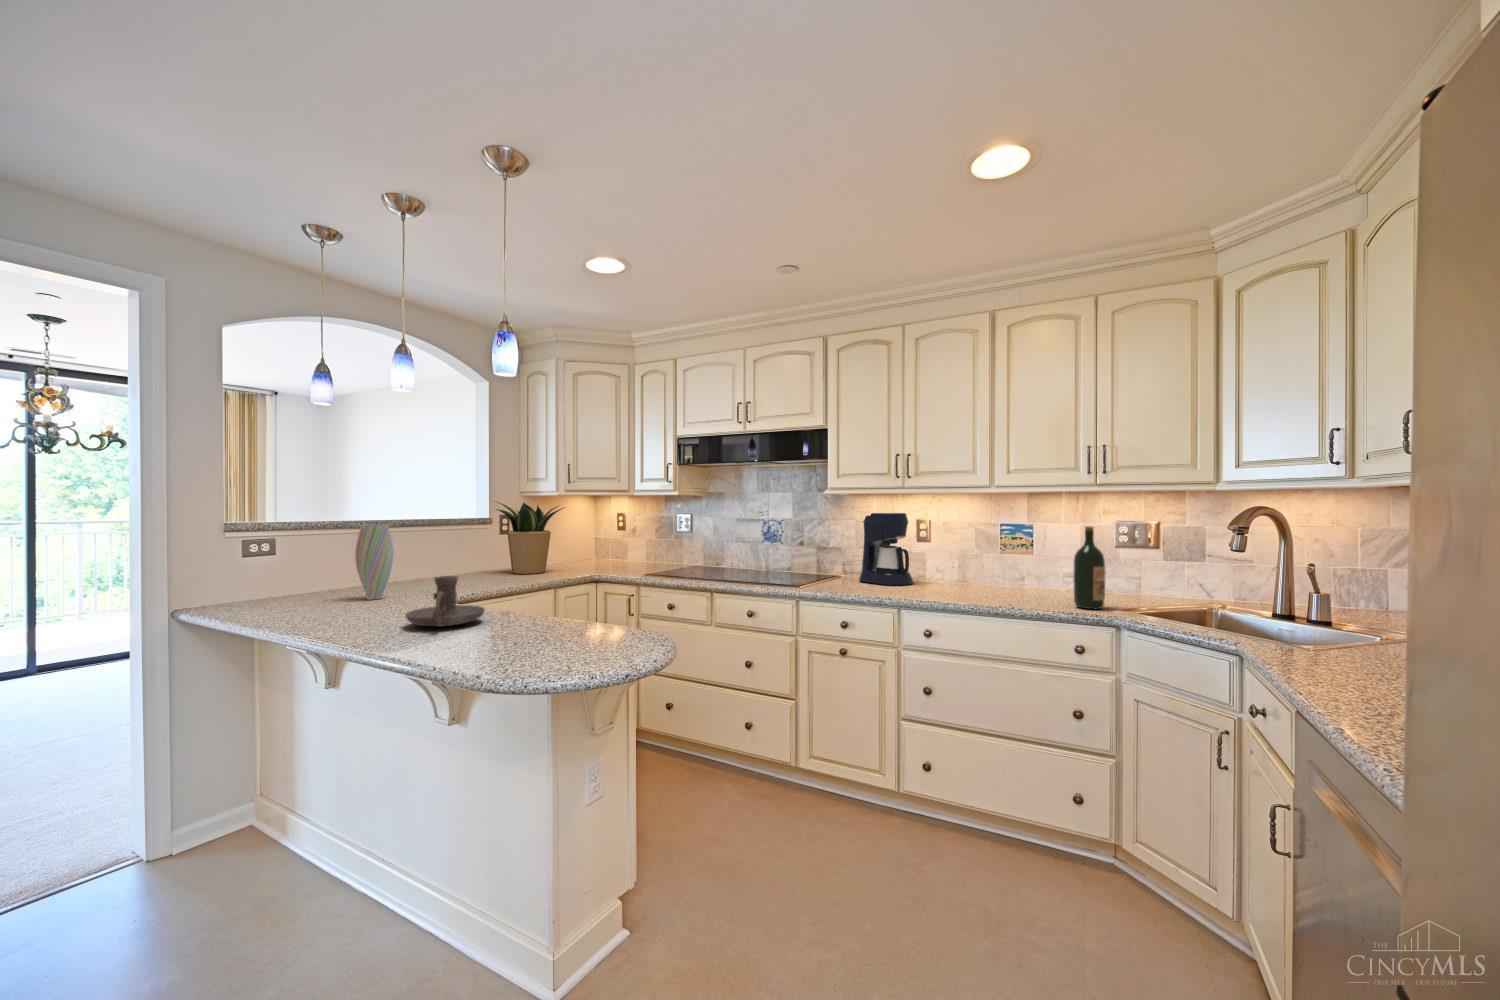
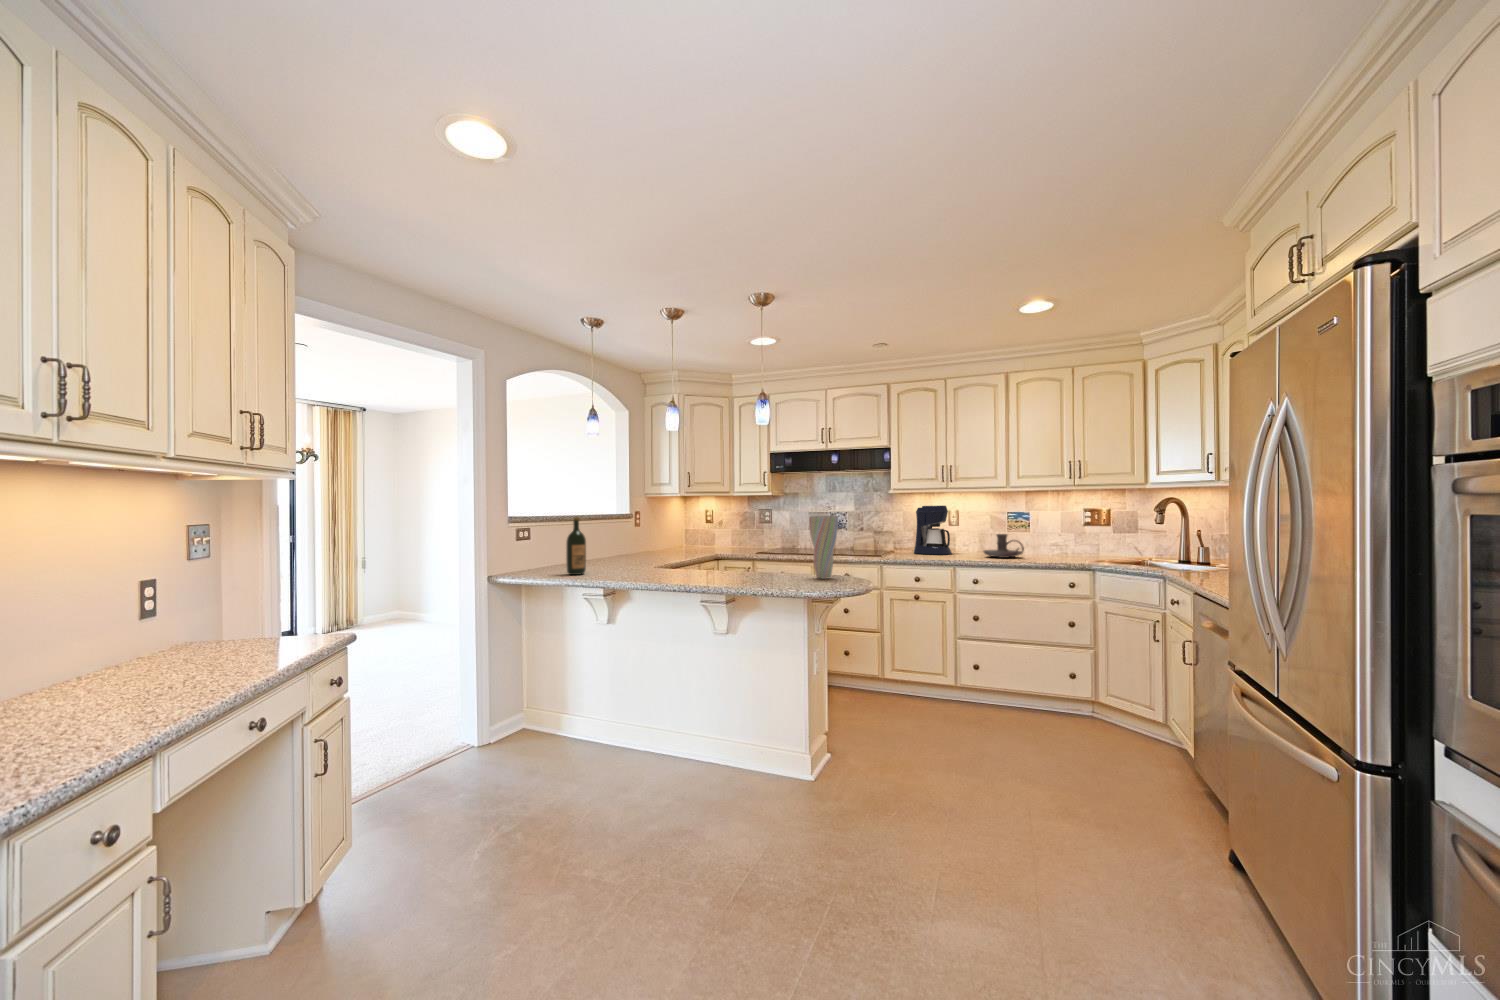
potted plant: present [496,502,565,574] -> none [634,500,690,556]
vase: present [355,525,394,600] -> present [809,515,838,579]
wine bottle: present [1074,526,1105,609] -> present [566,517,586,575]
candle holder: present [405,576,485,626] -> present [984,534,1024,558]

